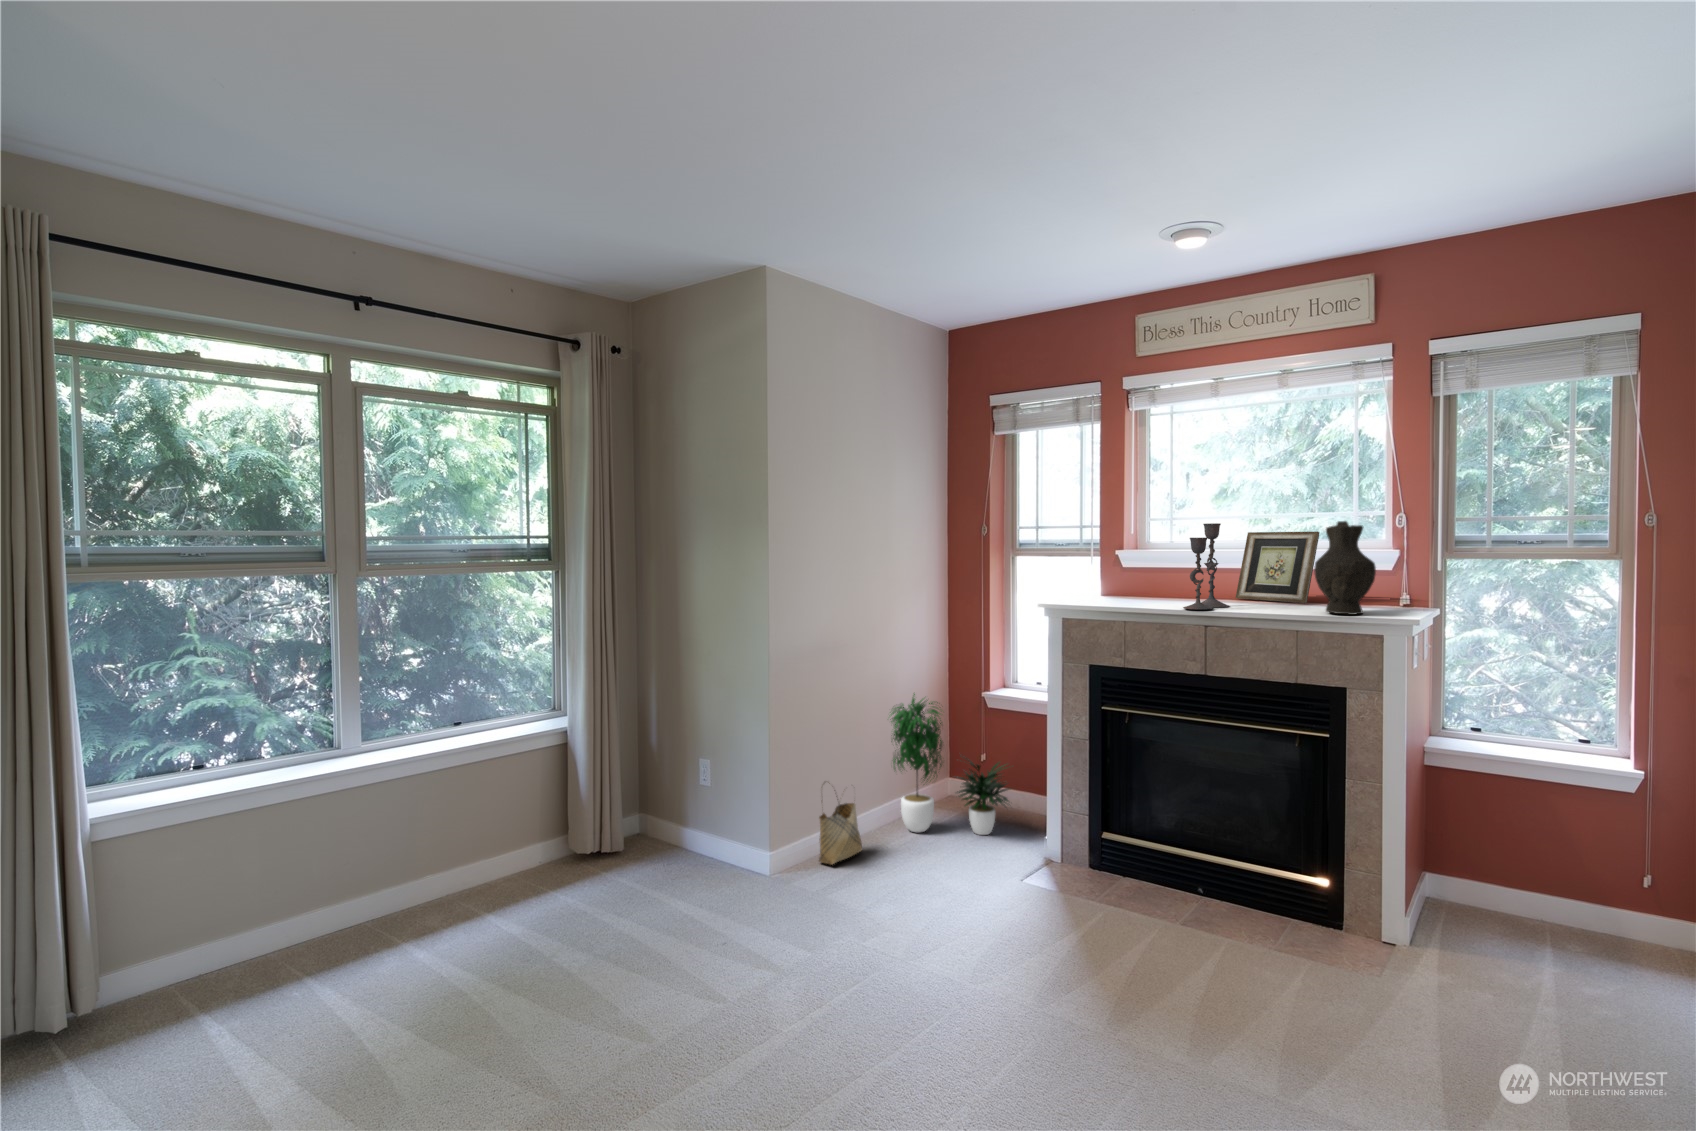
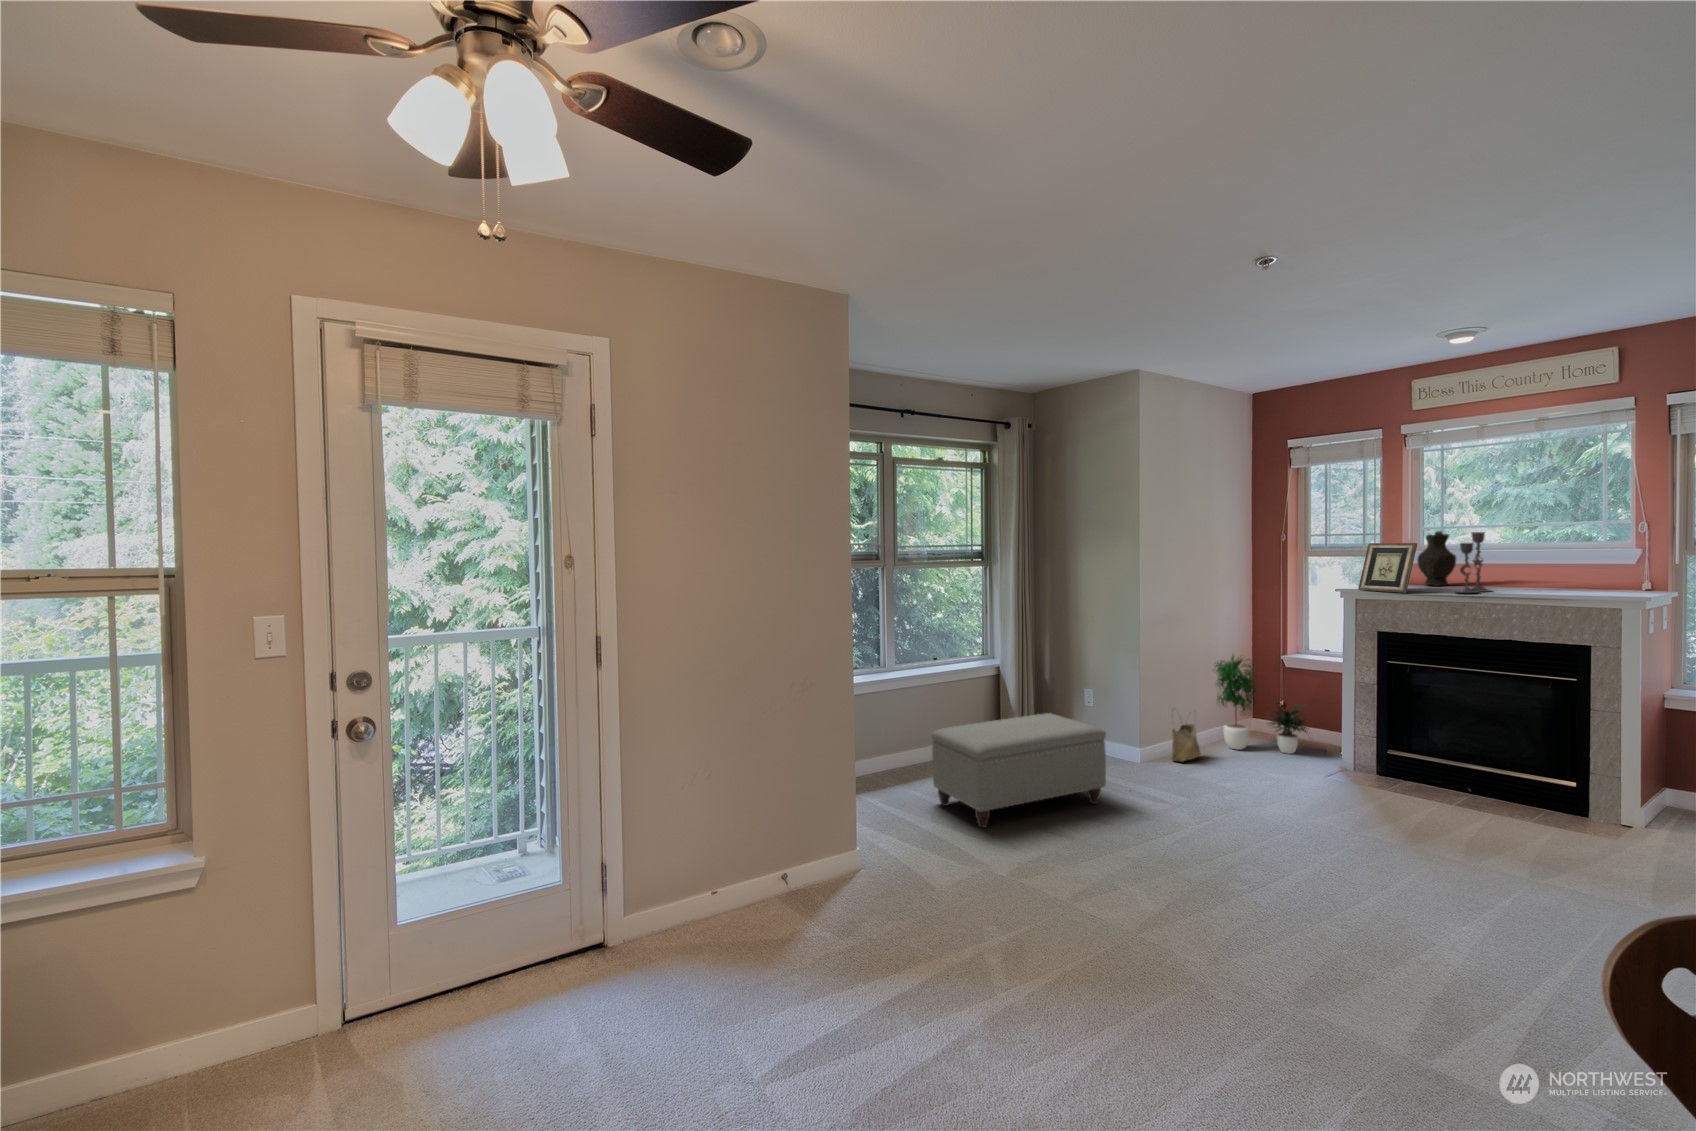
decorative vase: present [1314,521,1376,615] -> present [1417,531,1456,586]
picture frame: present [1236,531,1320,603] -> present [1358,543,1417,593]
ottoman: none [337,815,670,1081] -> present [931,713,1106,828]

